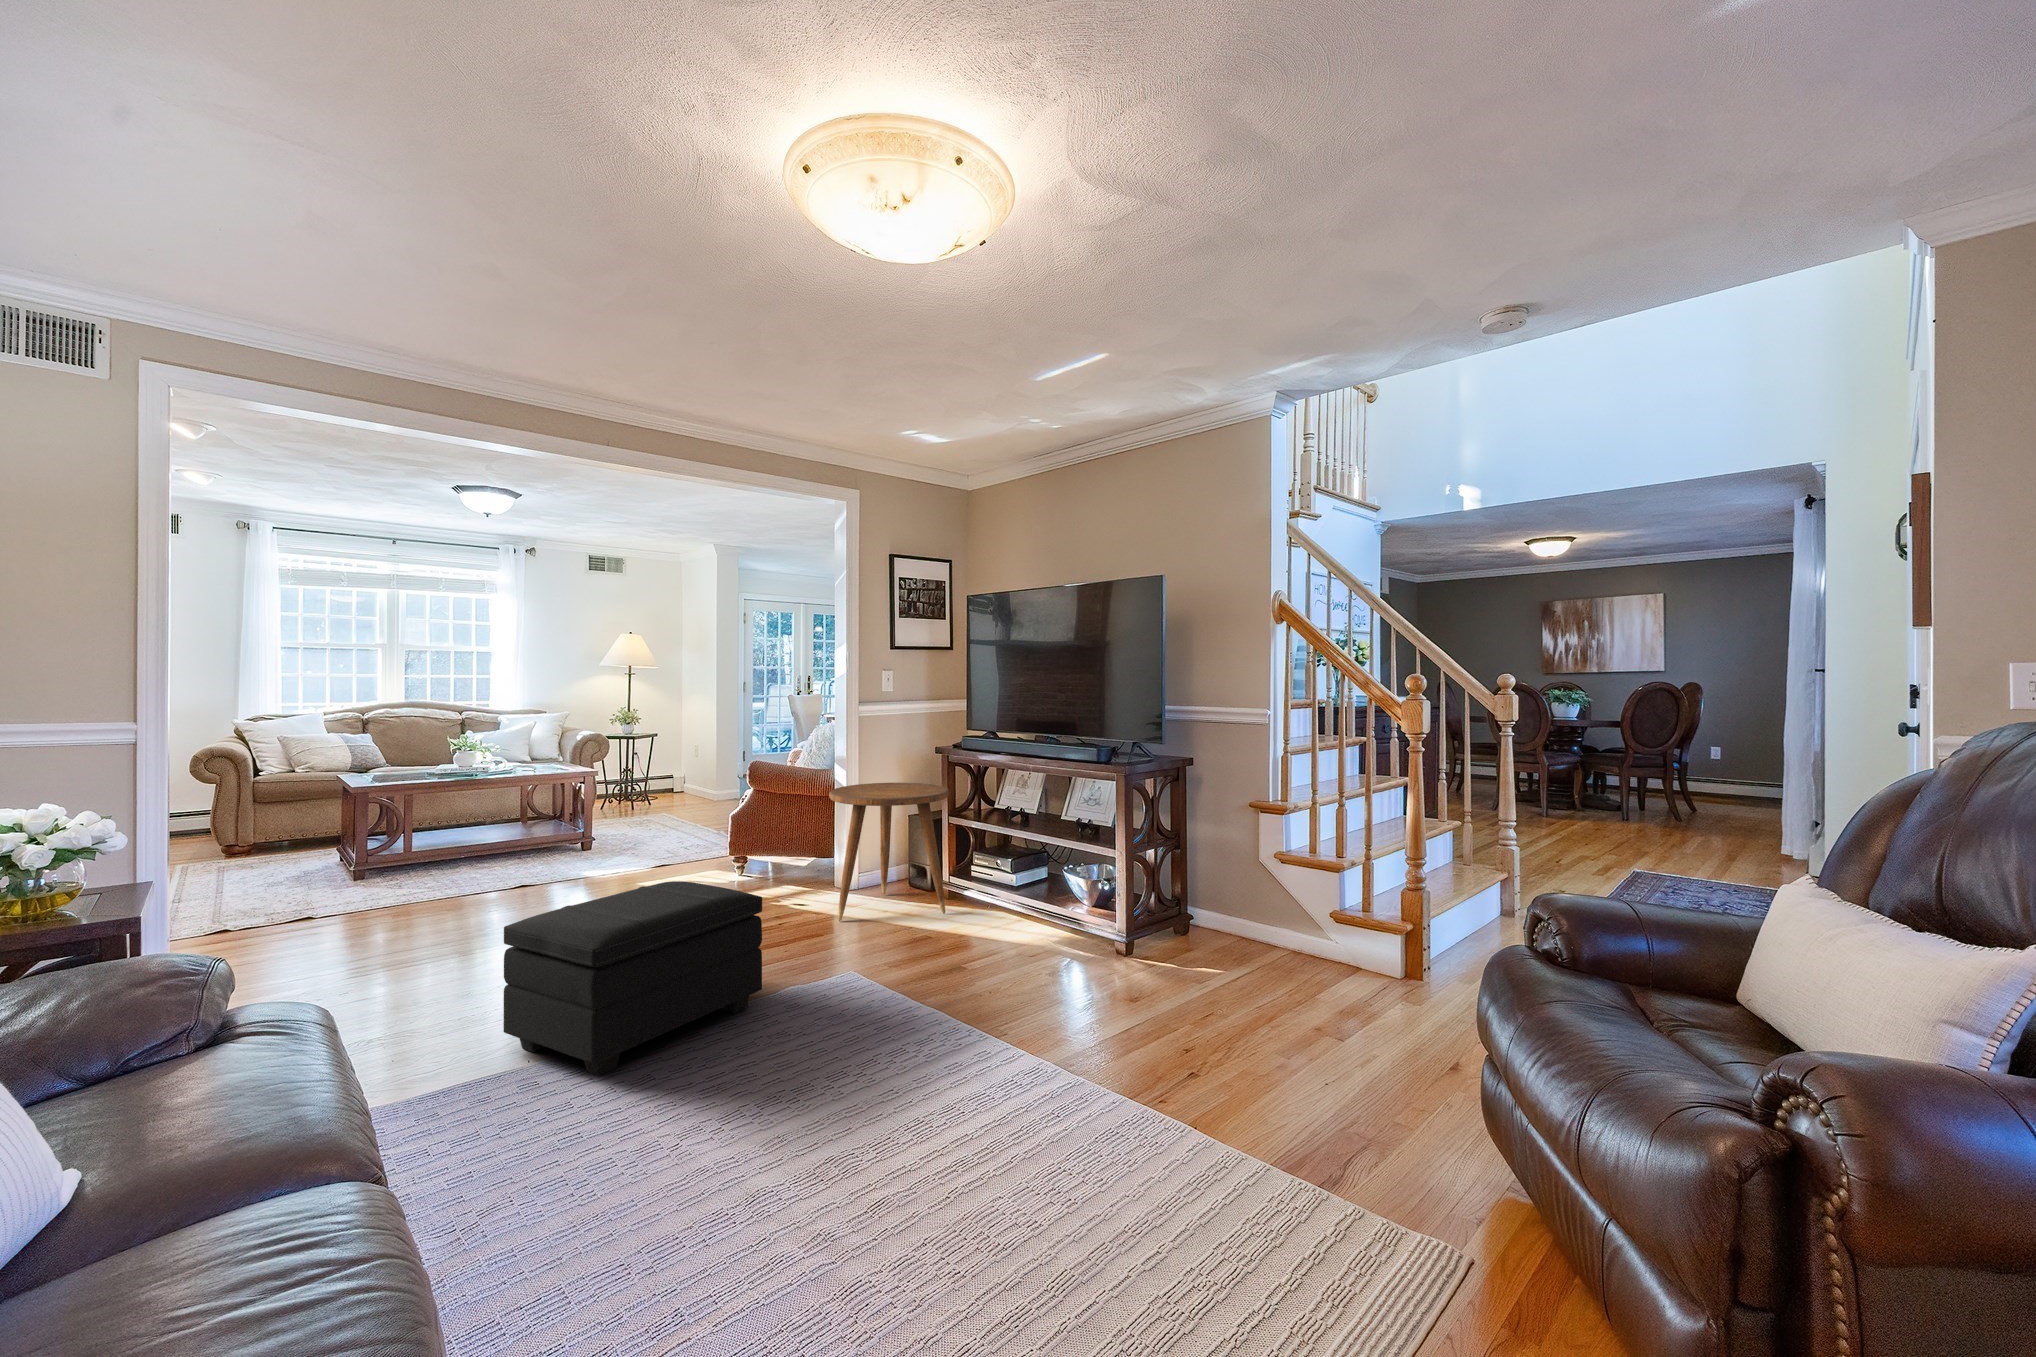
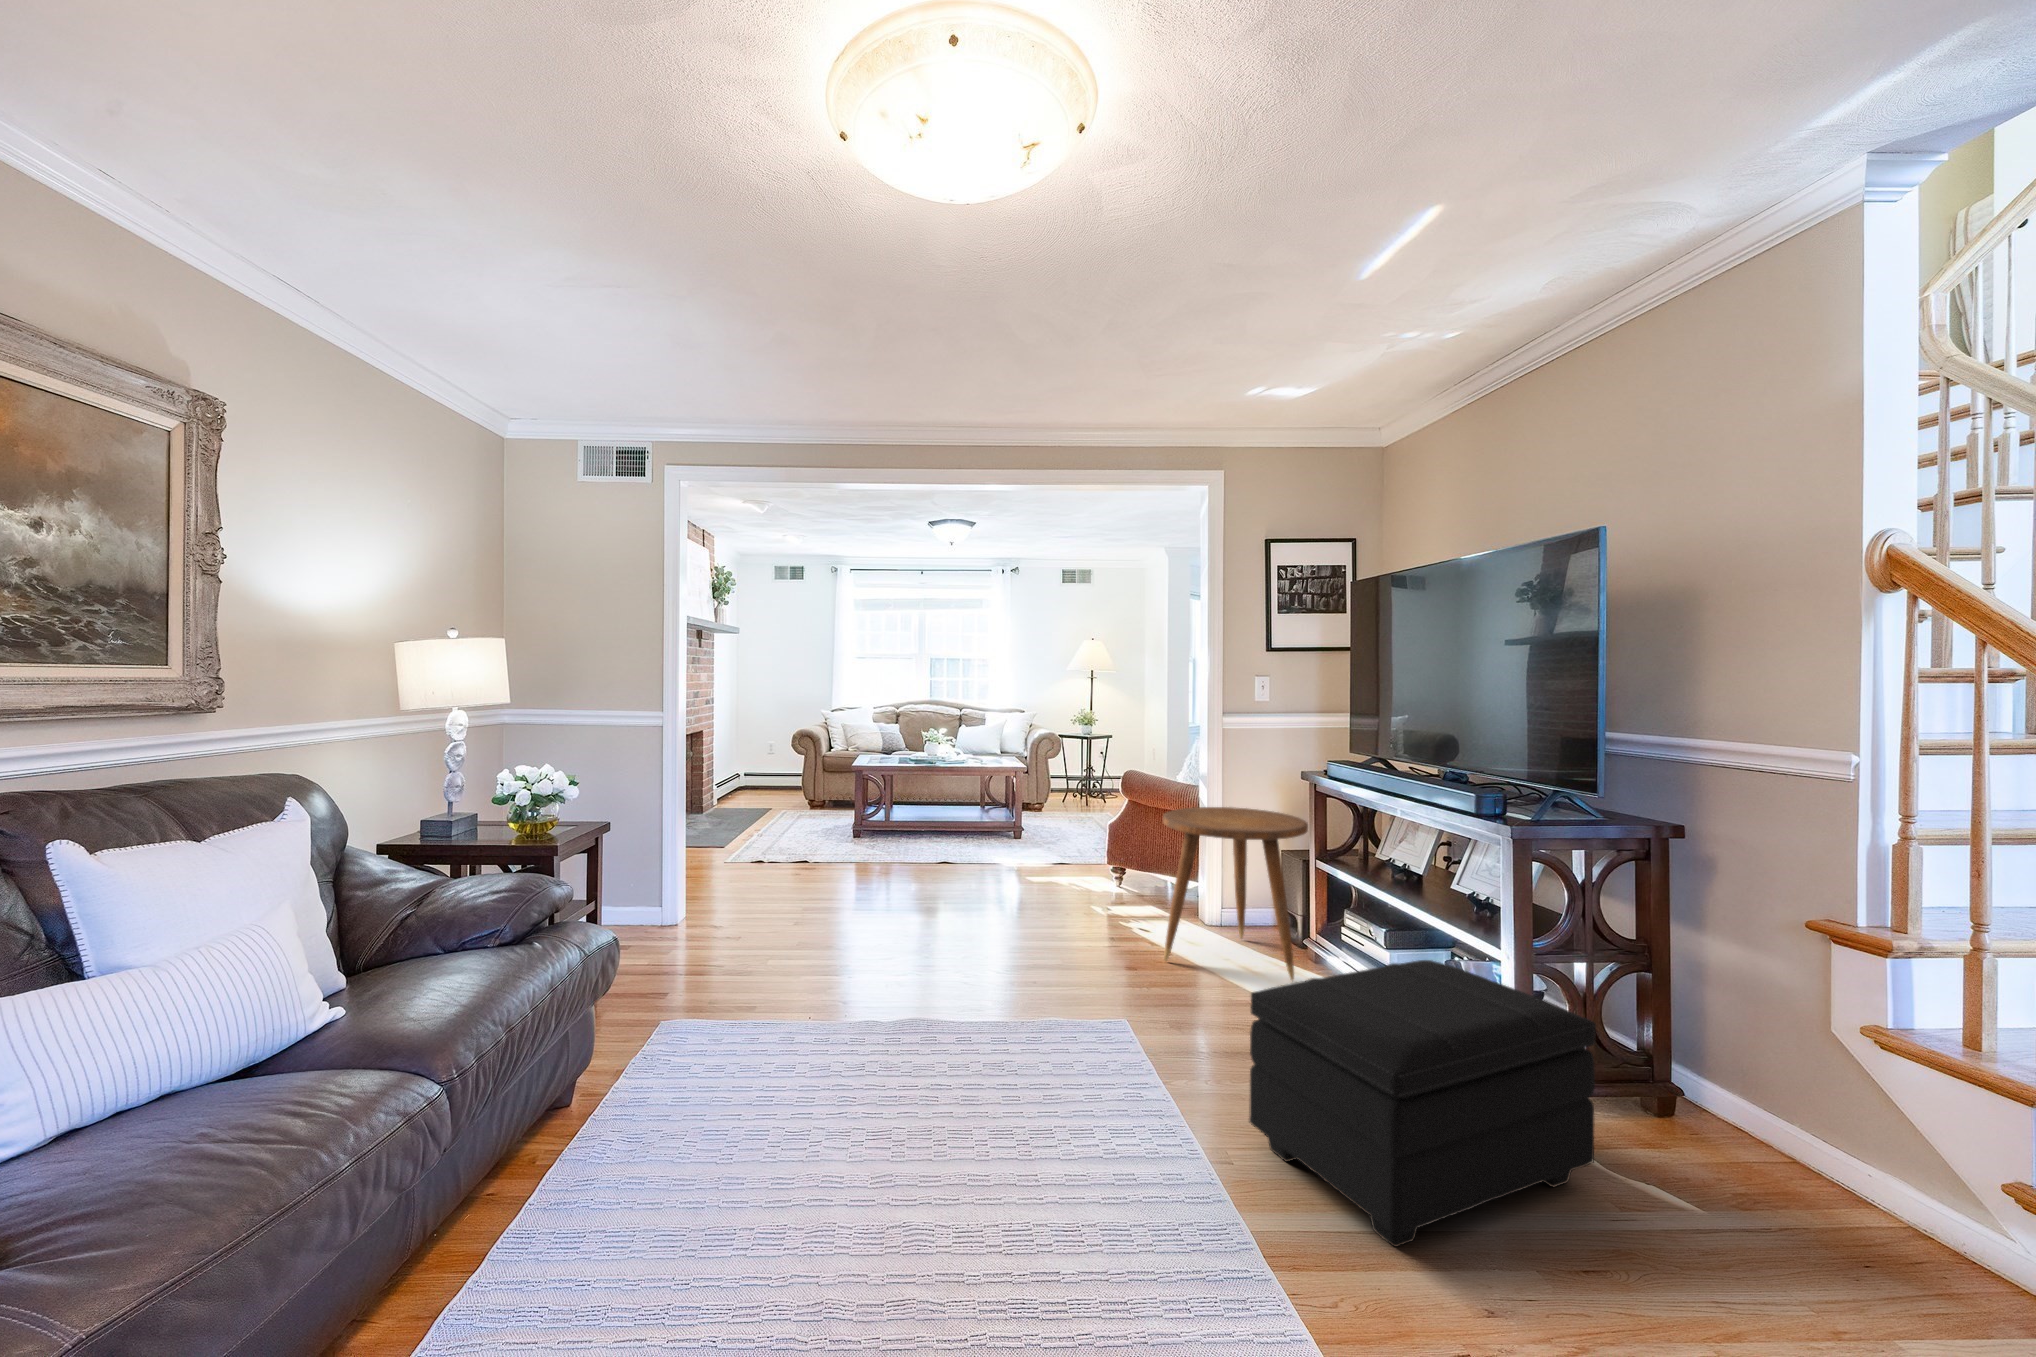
footstool: present [503,881,762,1075] -> present [1249,960,1596,1247]

